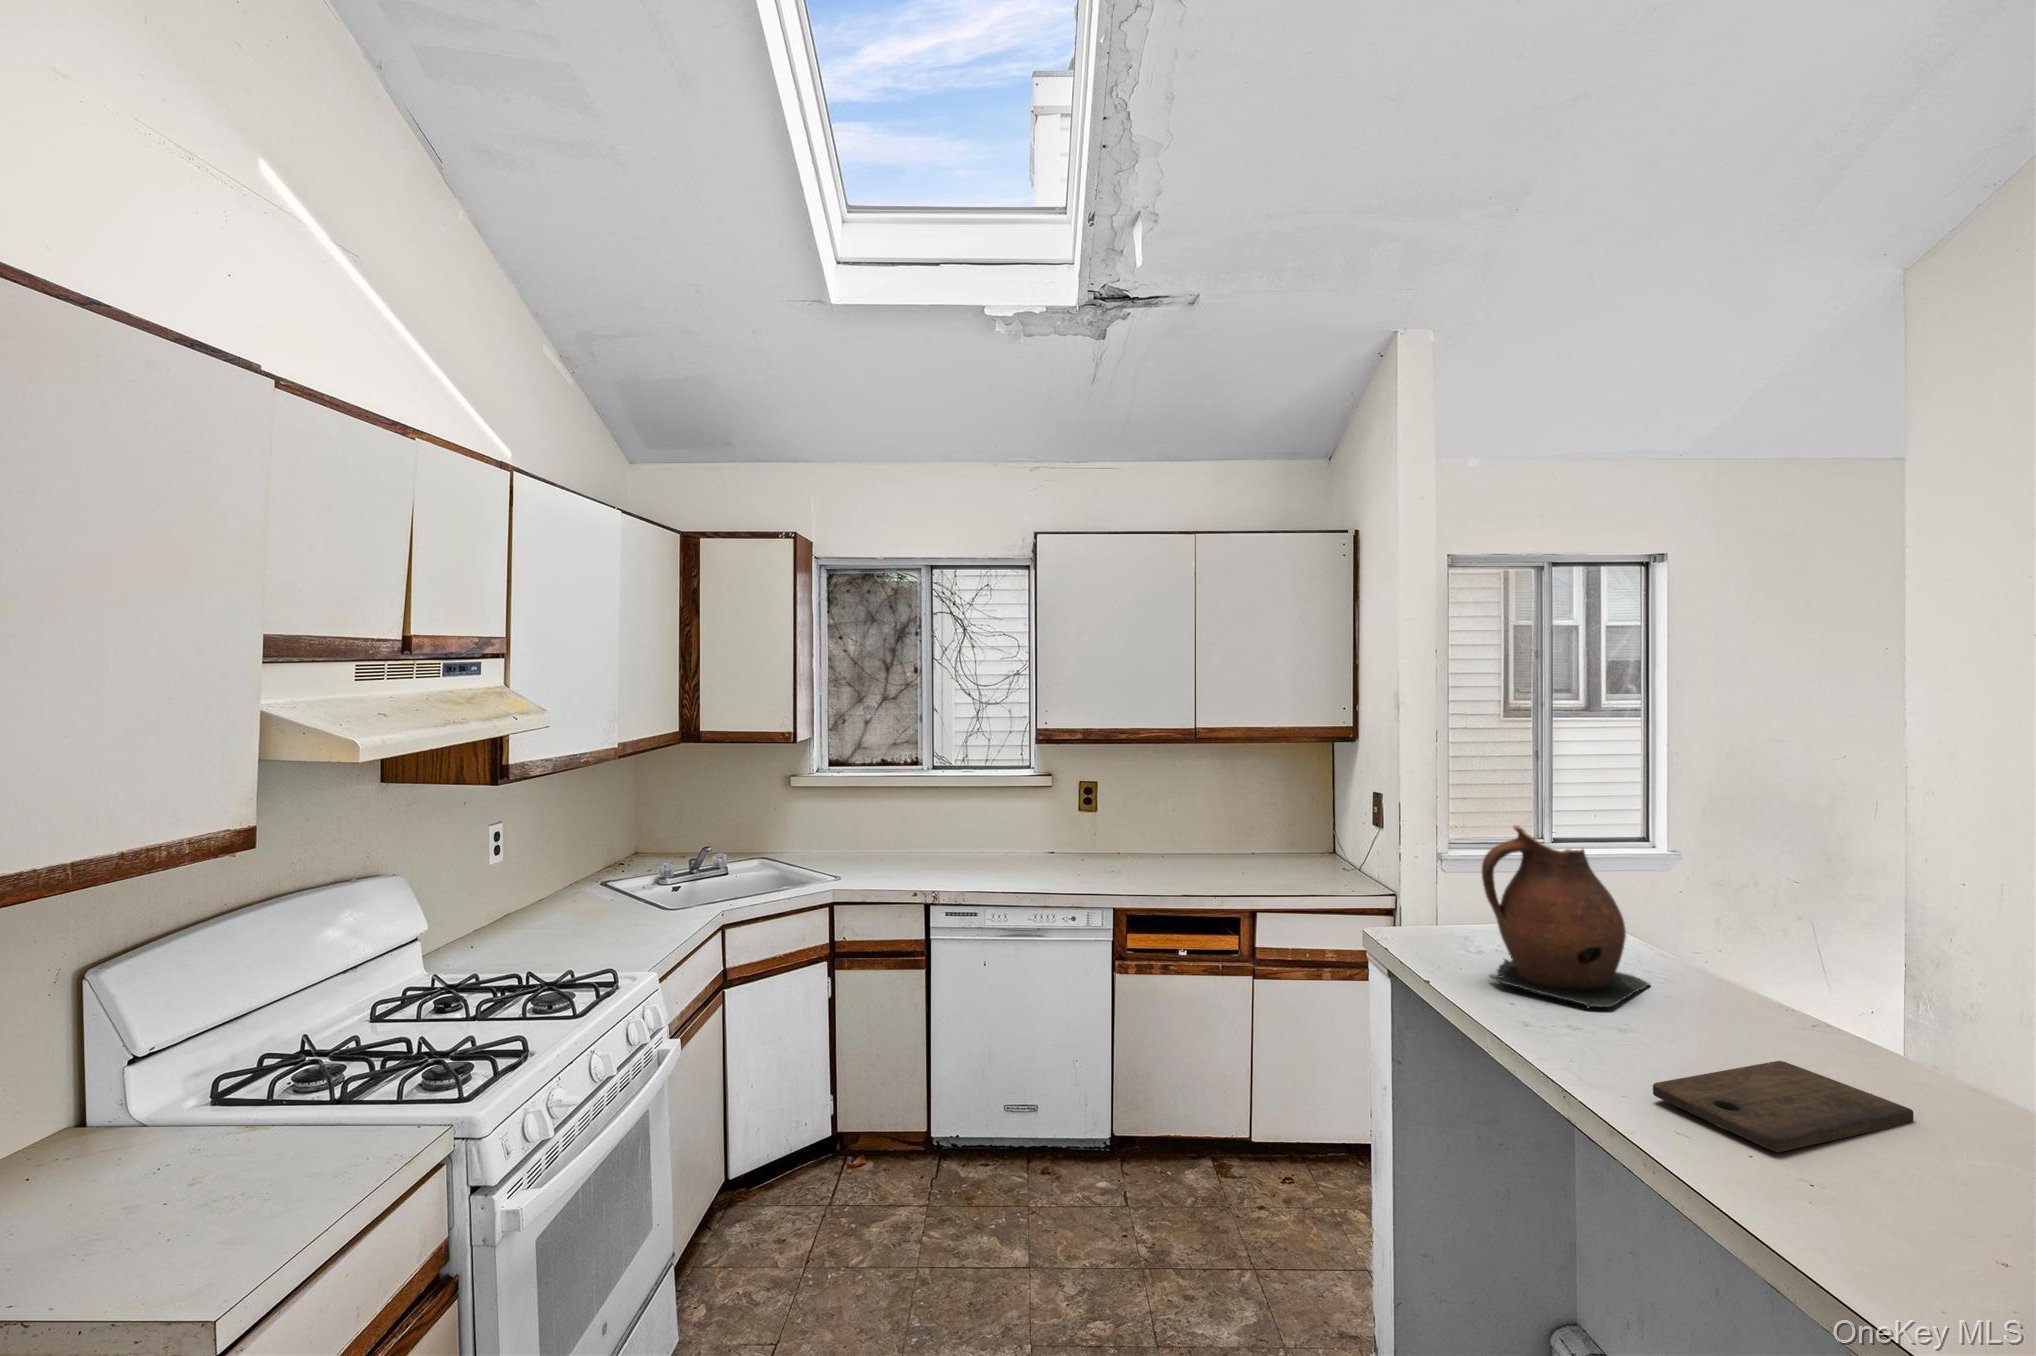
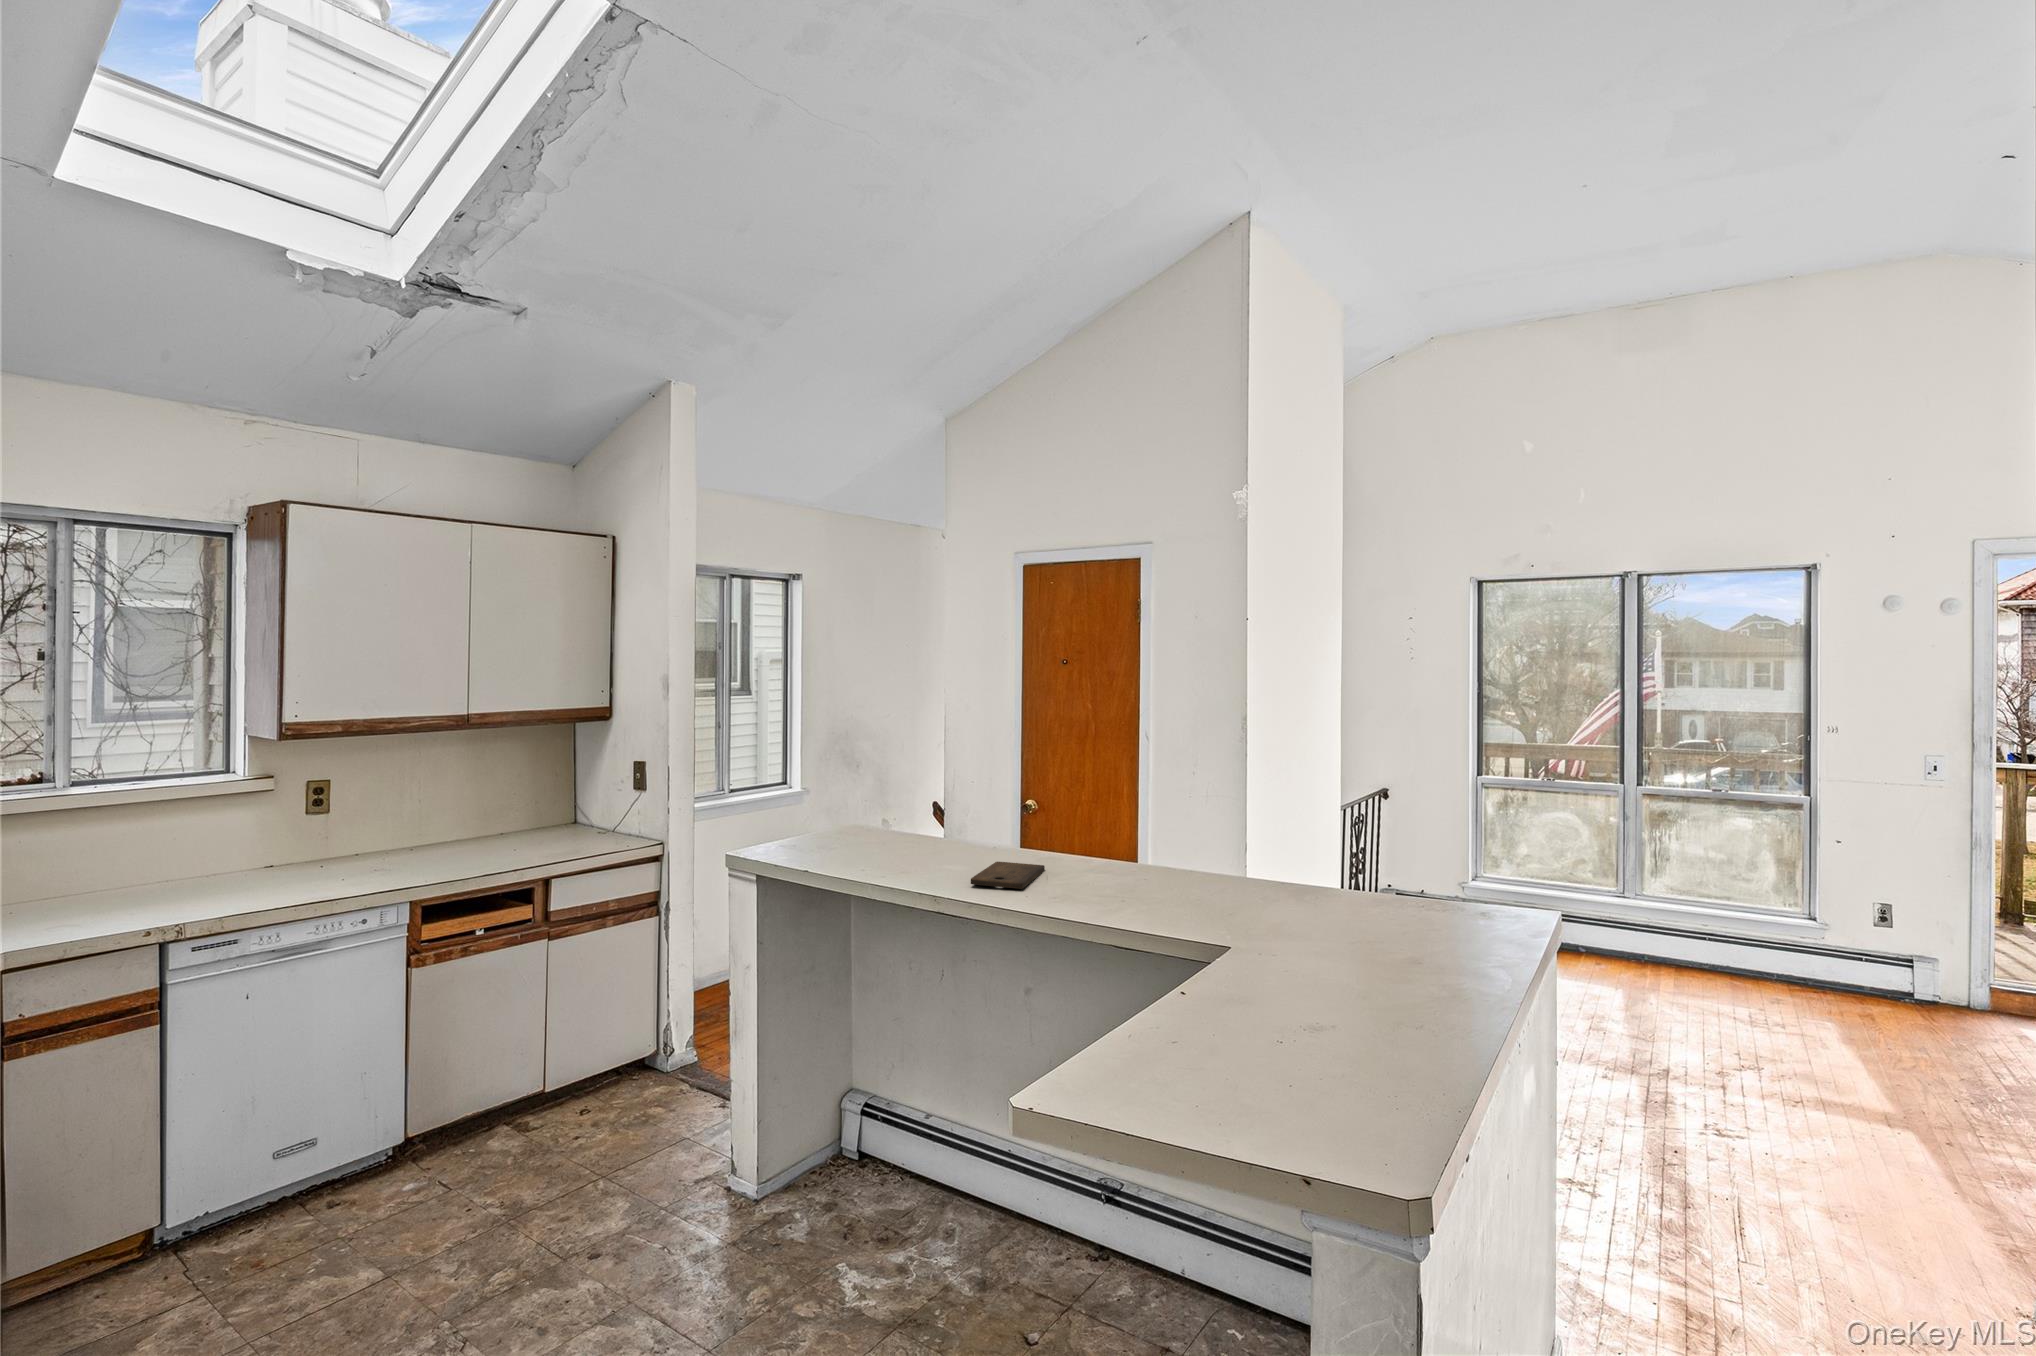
ceramic pitcher: present [1482,825,1650,1008] -> none [846,767,919,864]

